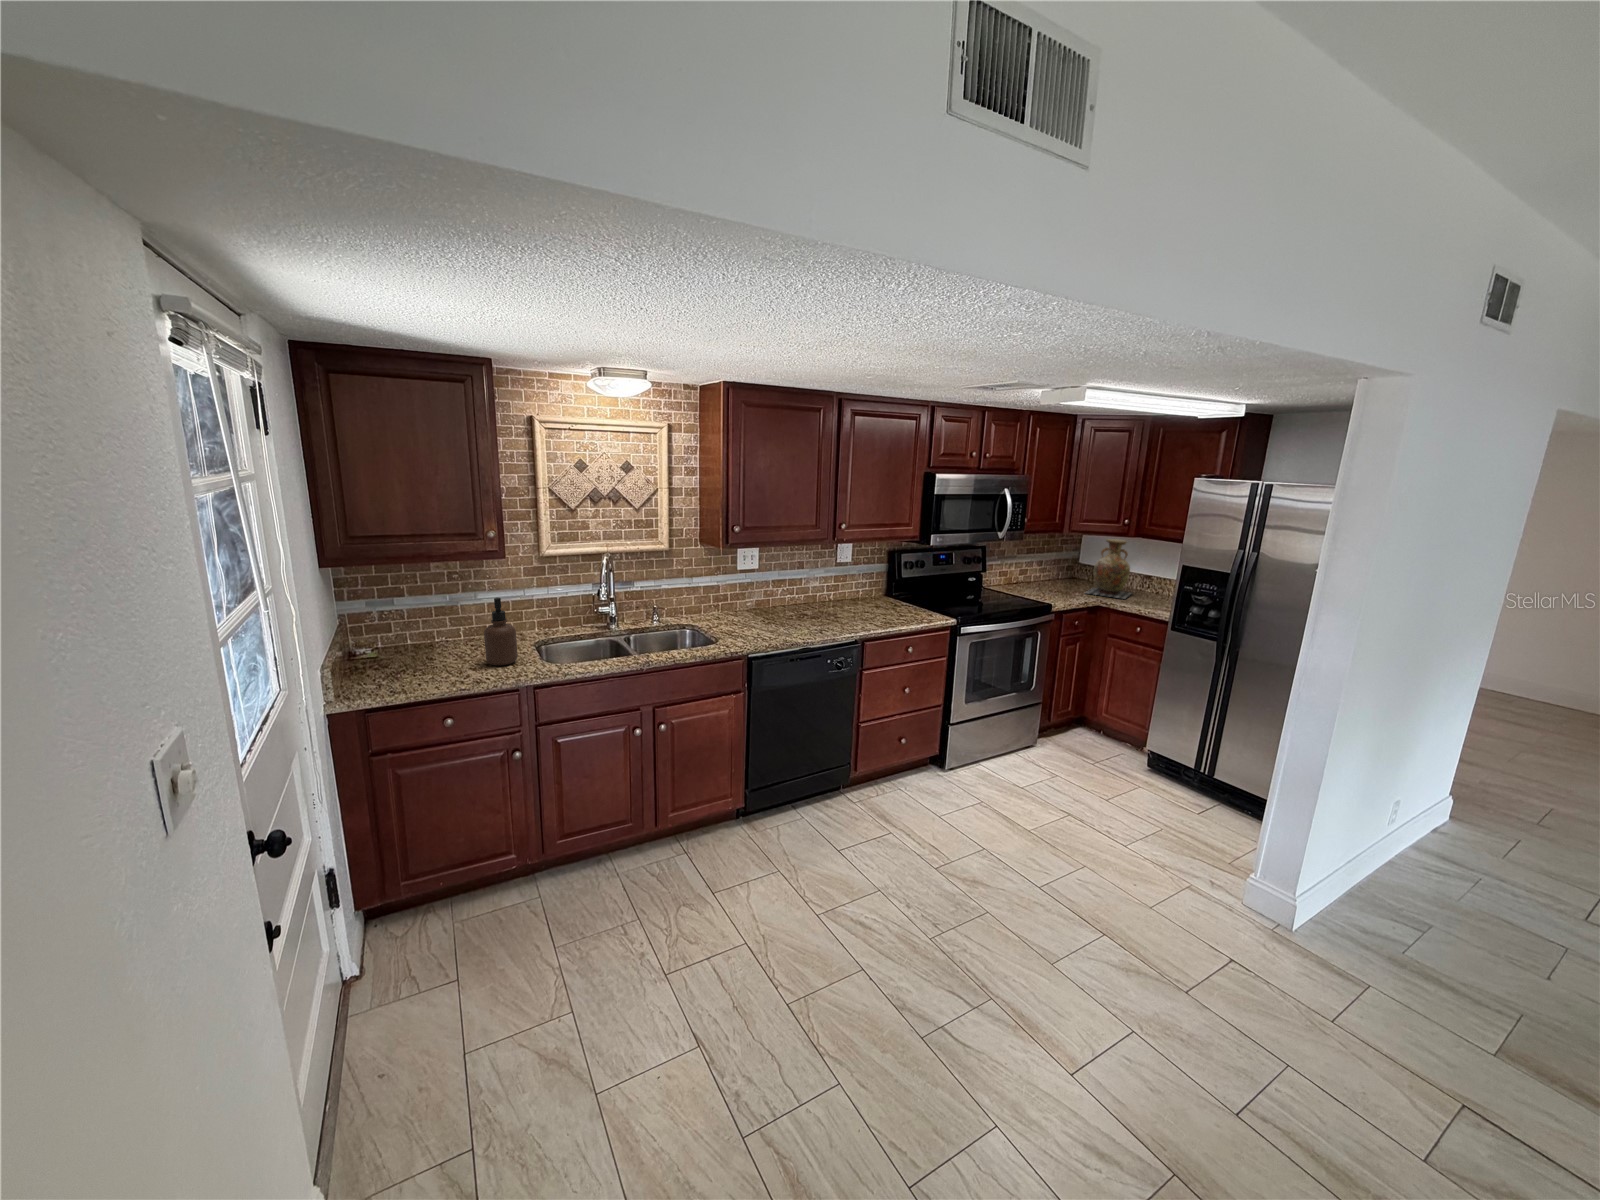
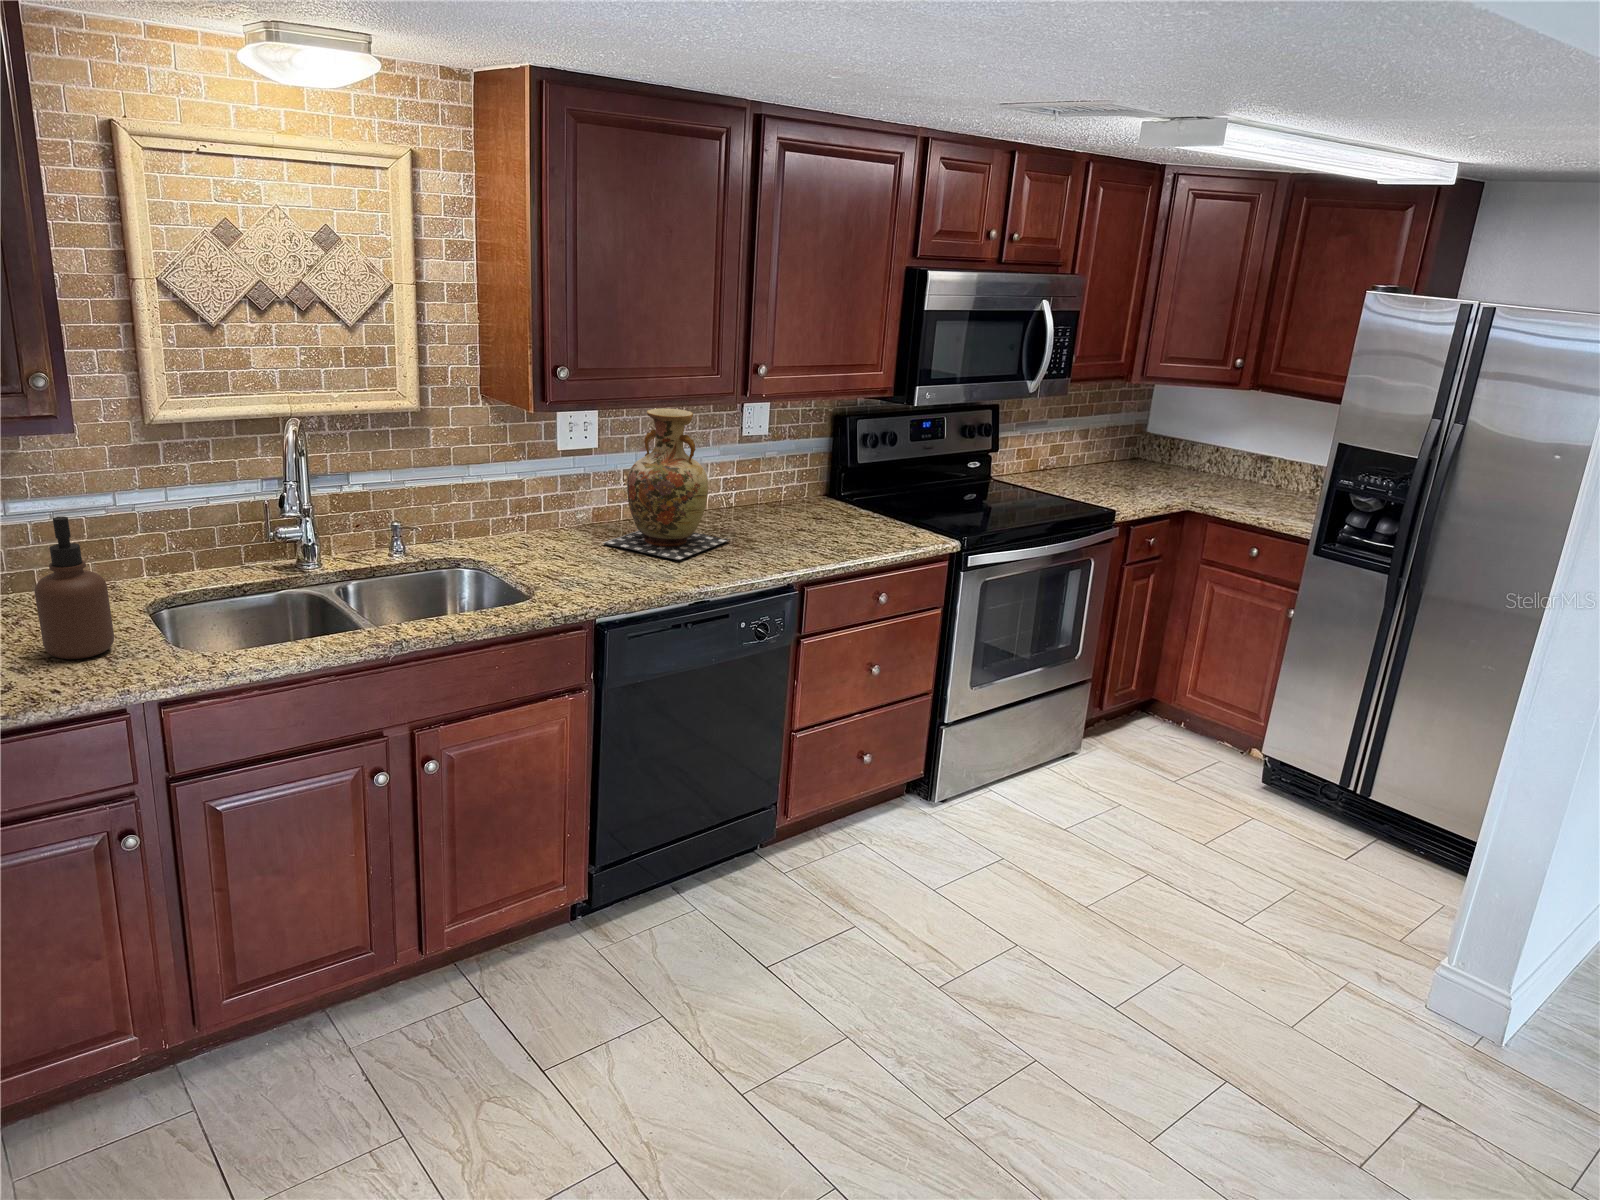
vase: present [1086,539,1131,599] -> present [603,409,729,560]

